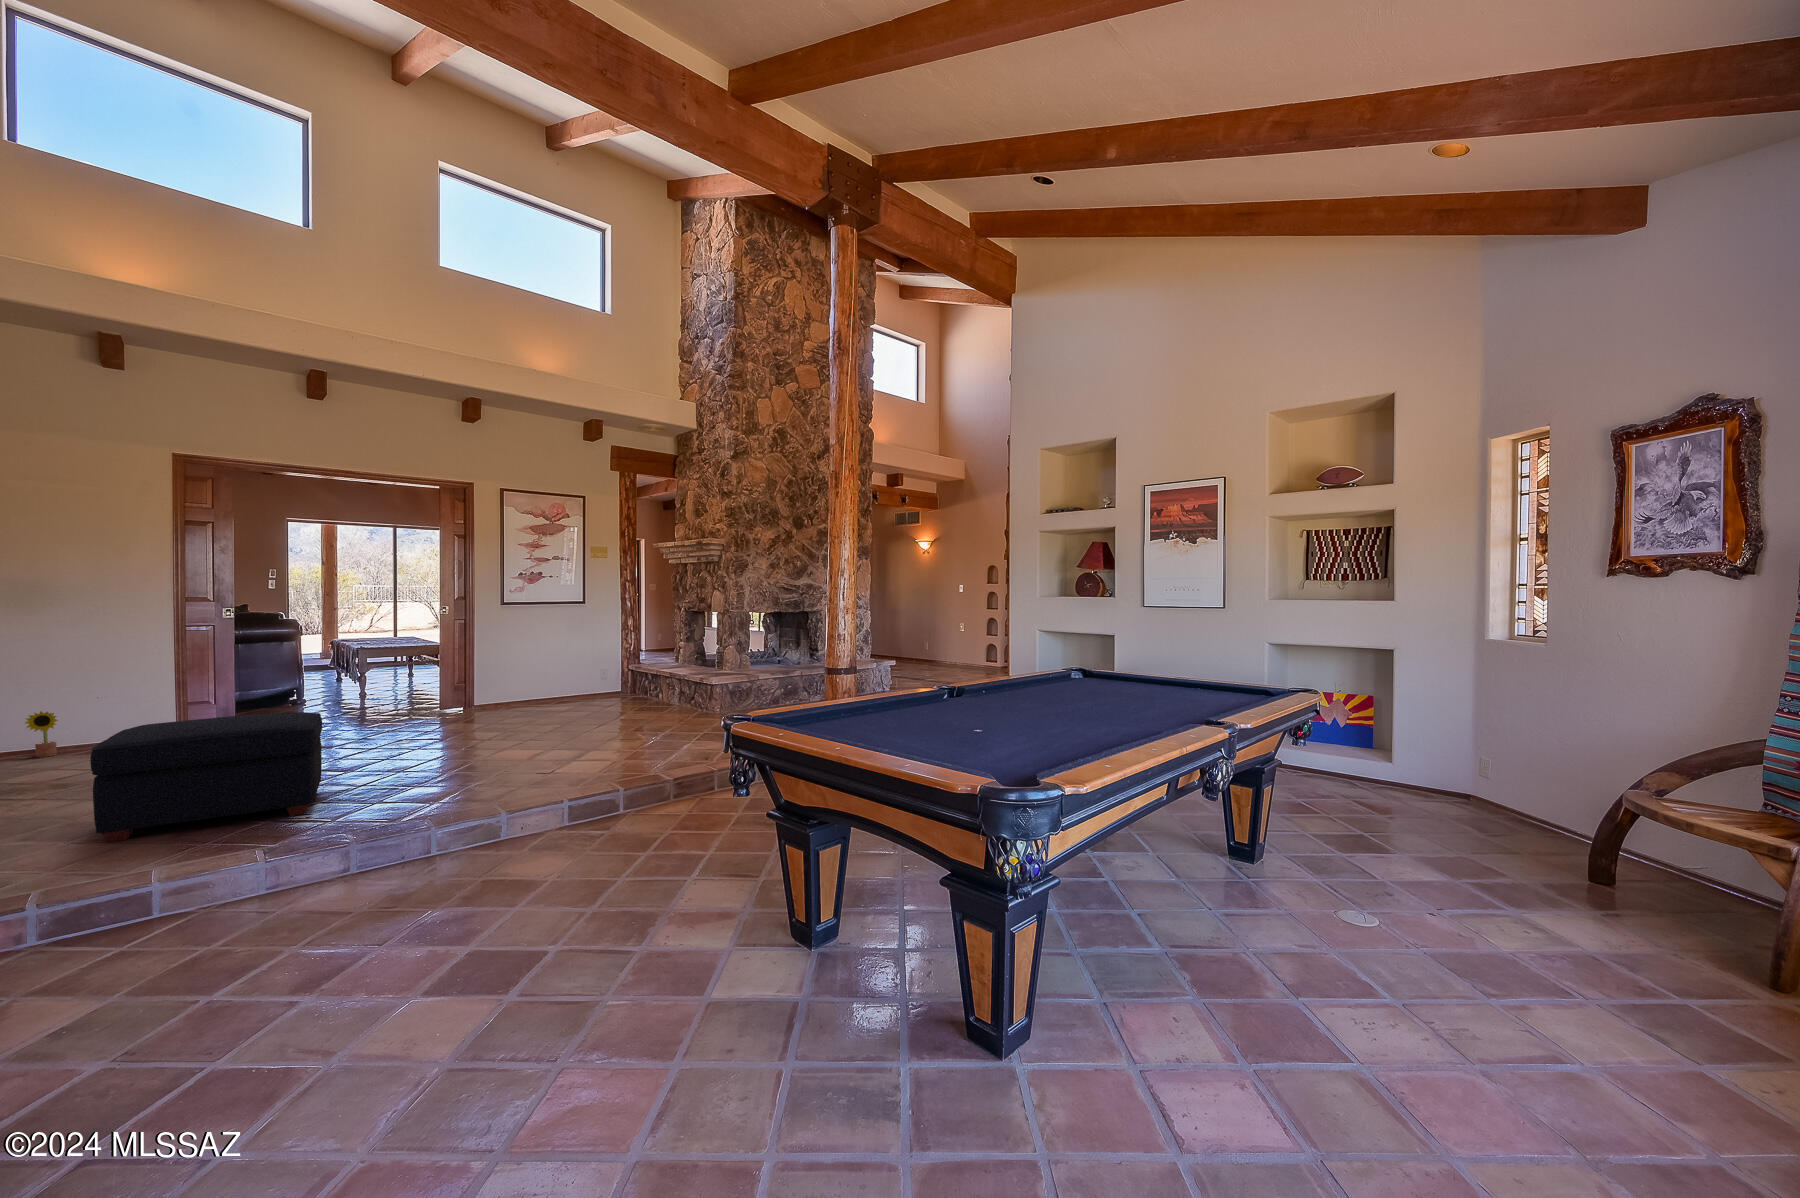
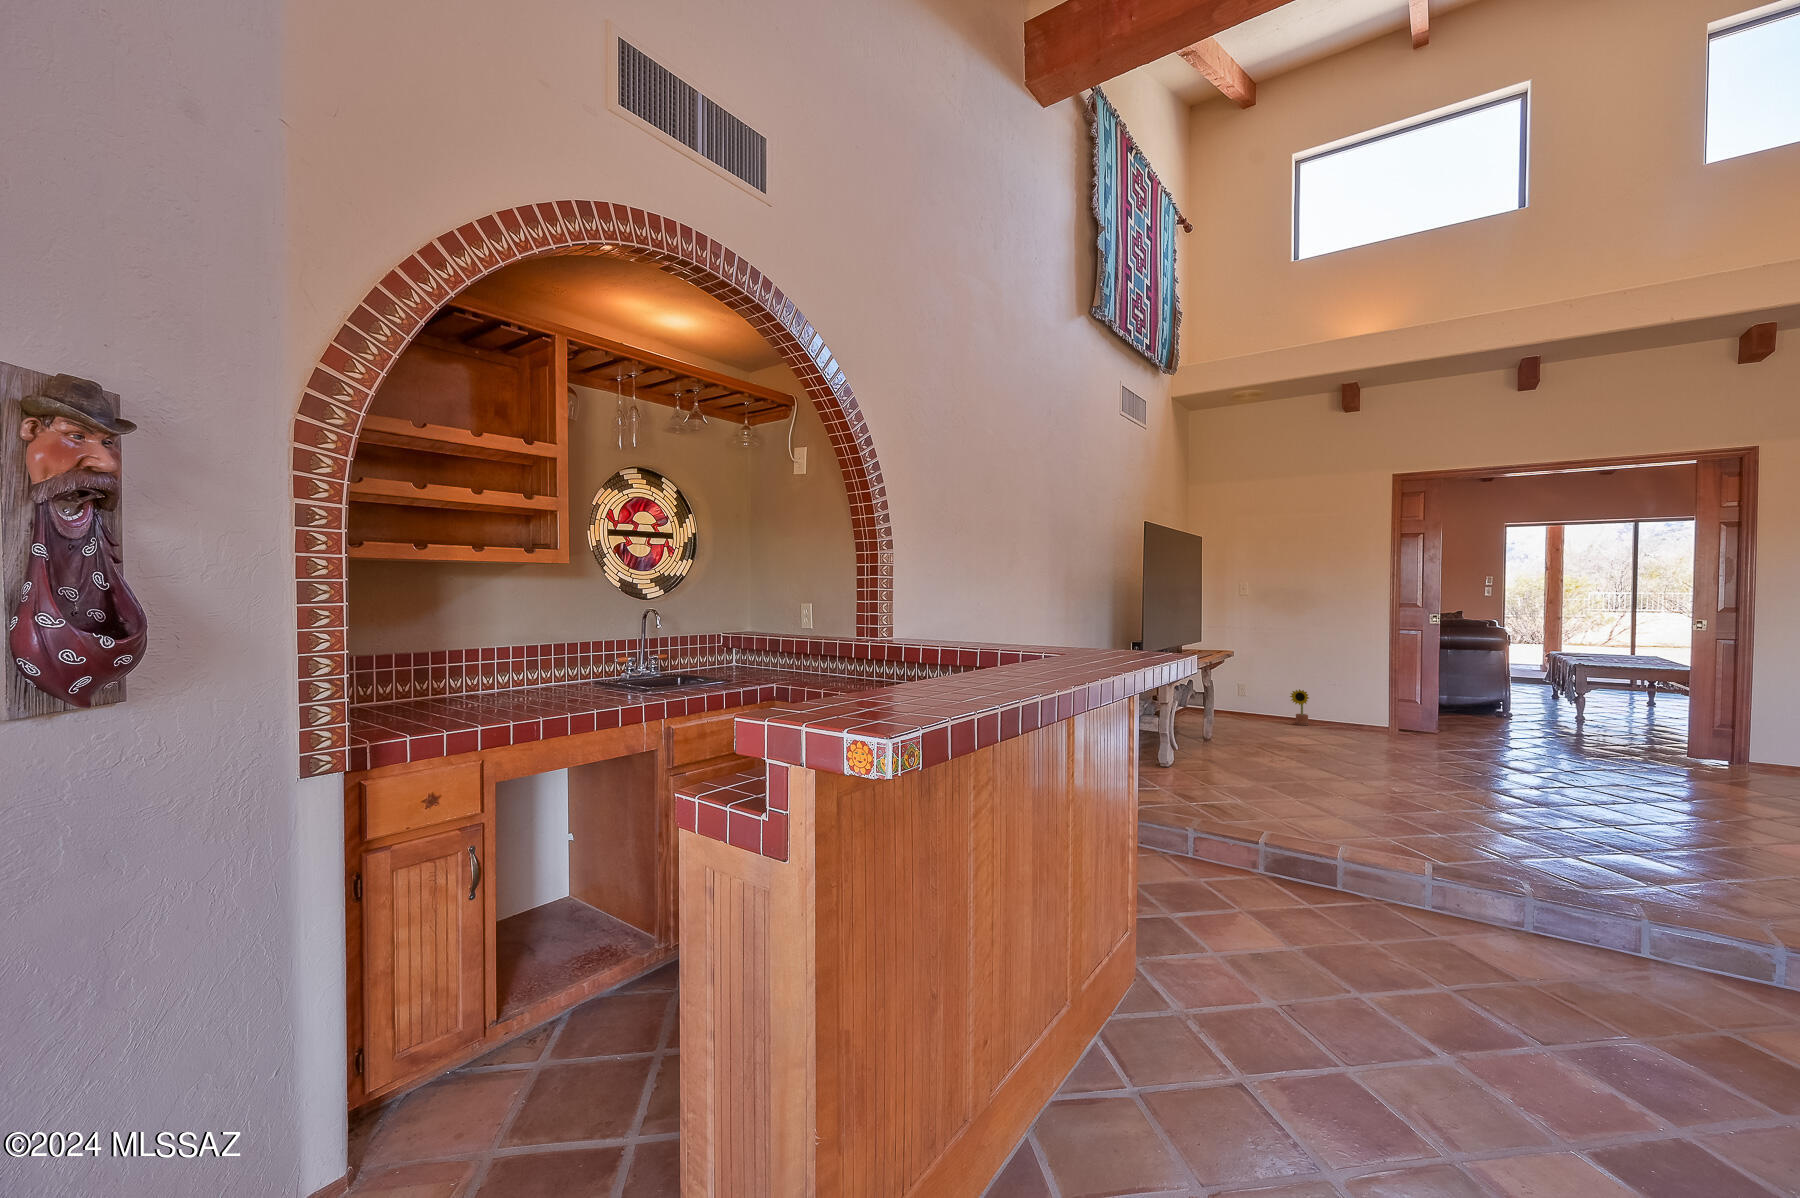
ottoman: present [90,712,322,842] -> none [1309,715,1512,840]

